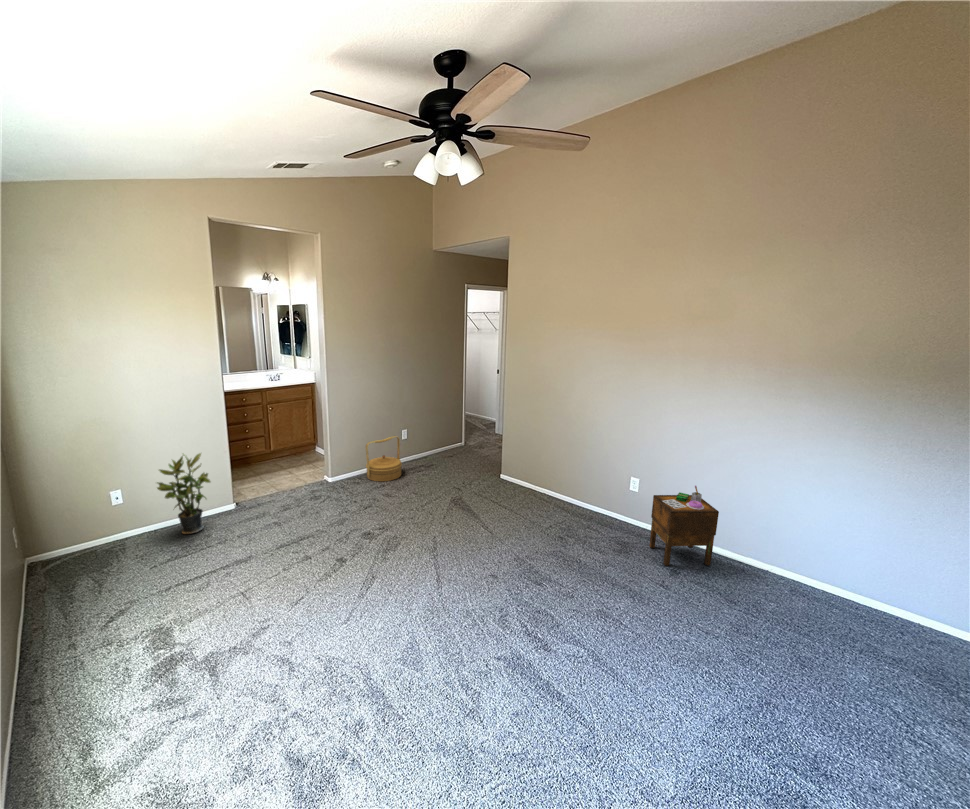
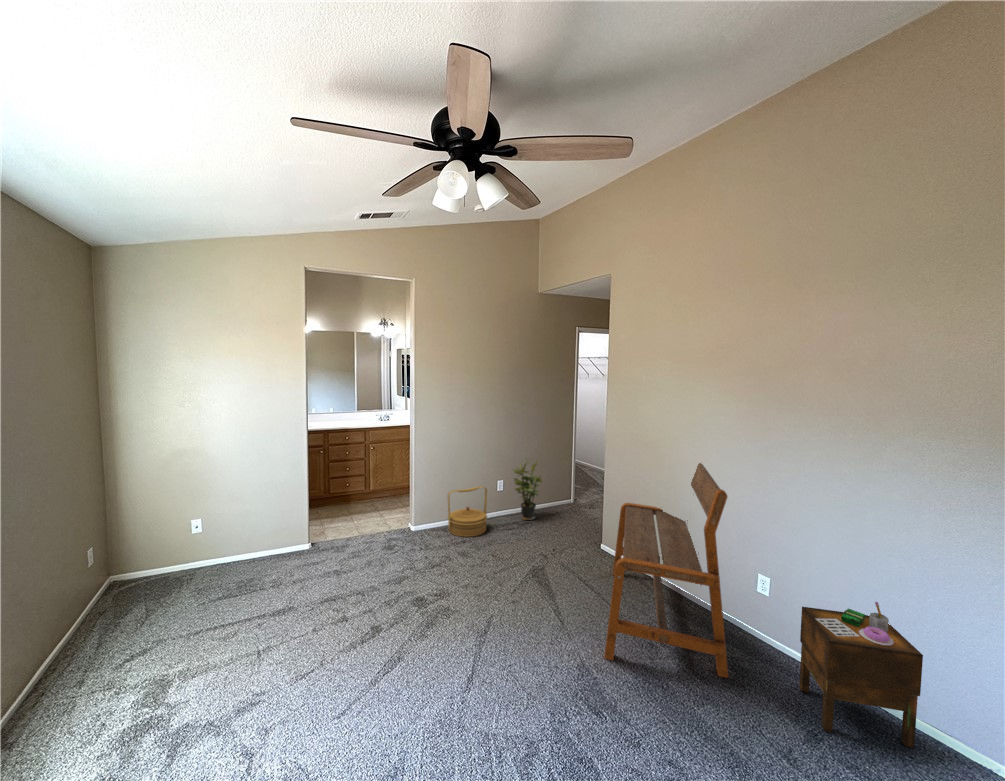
bench: none [516,399,612,551] -> present [604,463,728,678]
potted plant: present [157,453,210,534] -> present [513,460,542,520]

